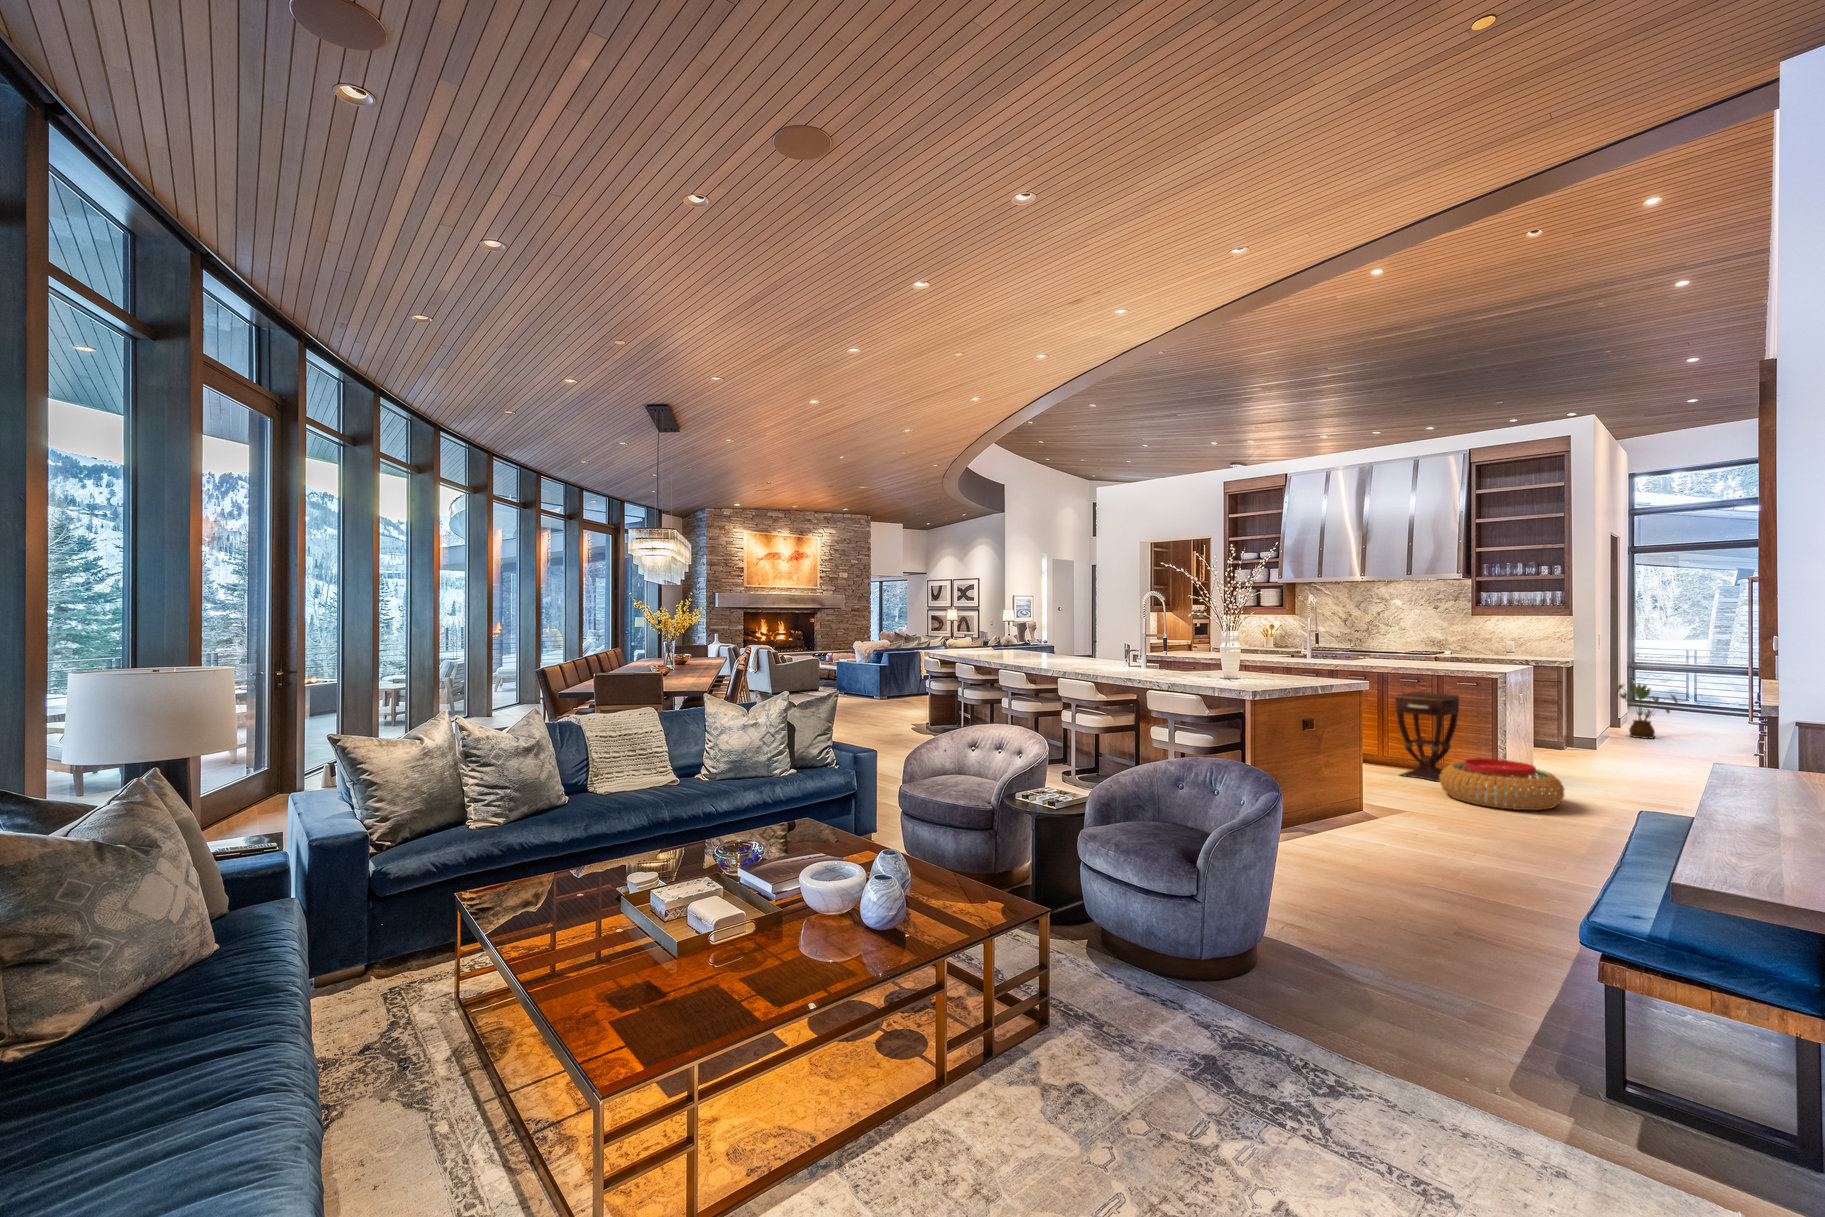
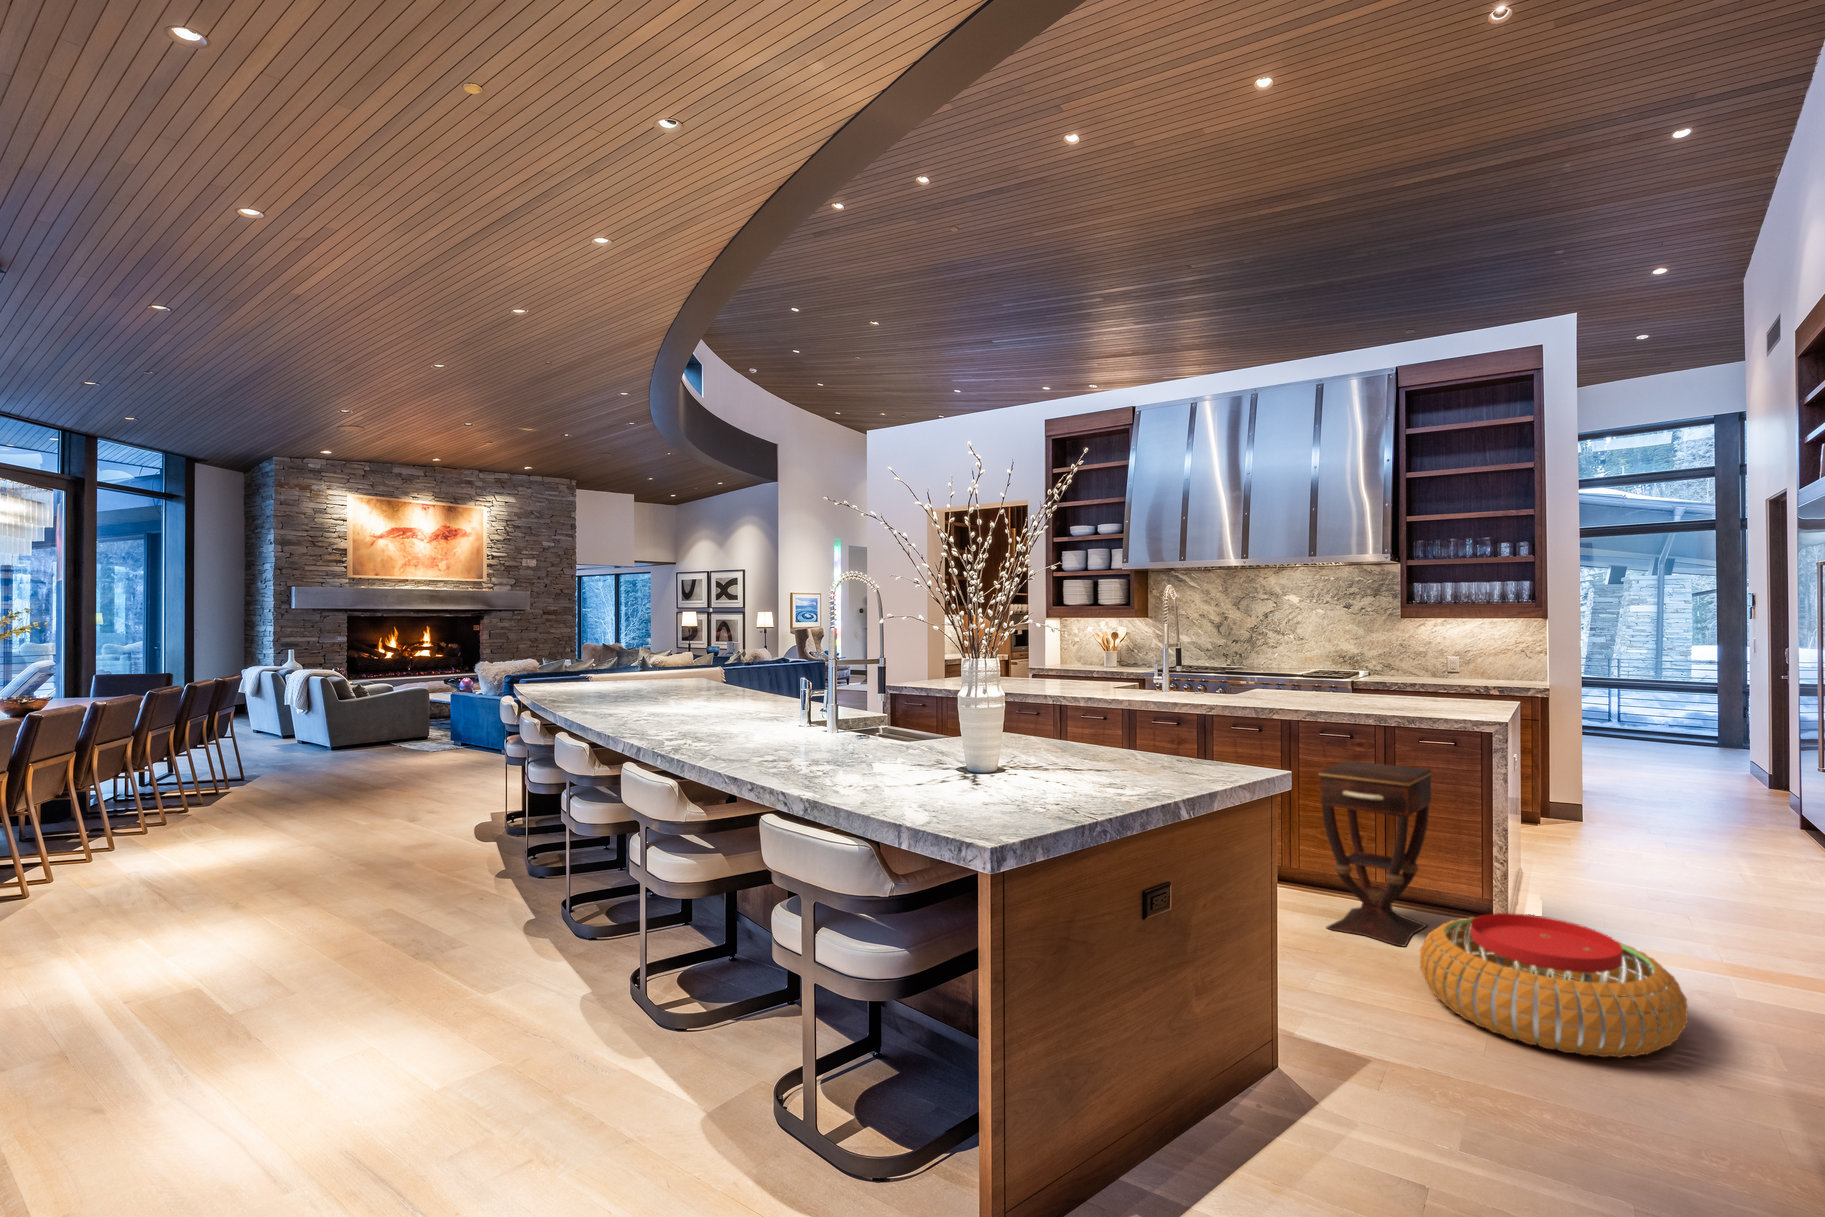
house plant: present [1616,684,1678,739] -> none [1589,718,1677,801]

